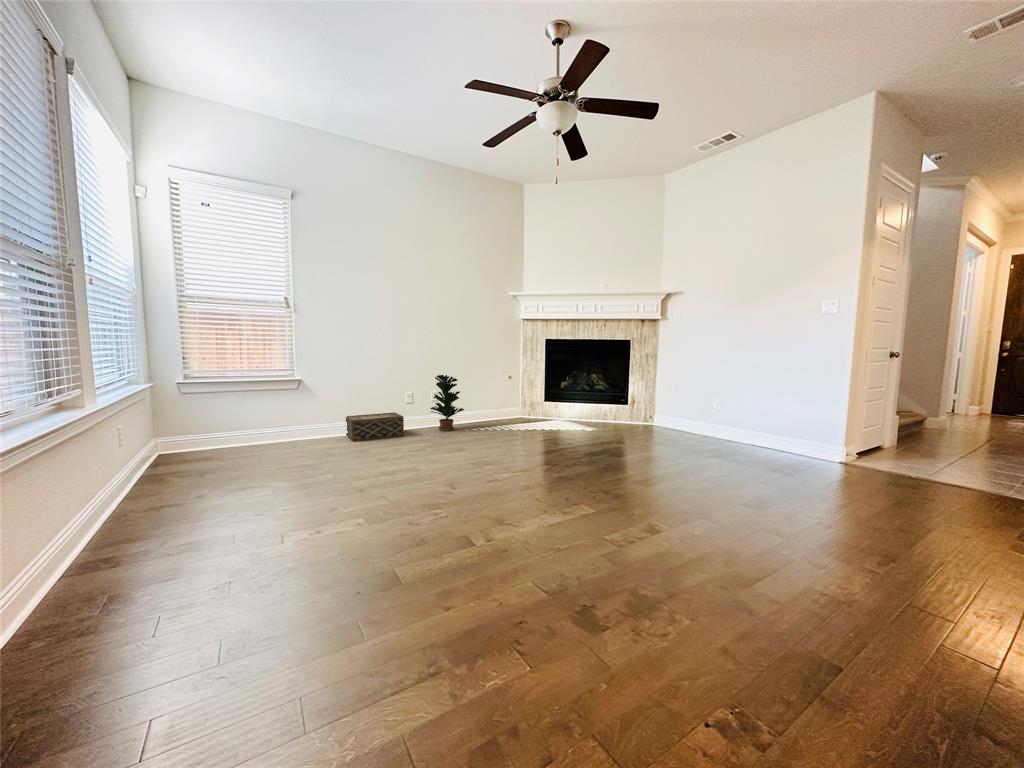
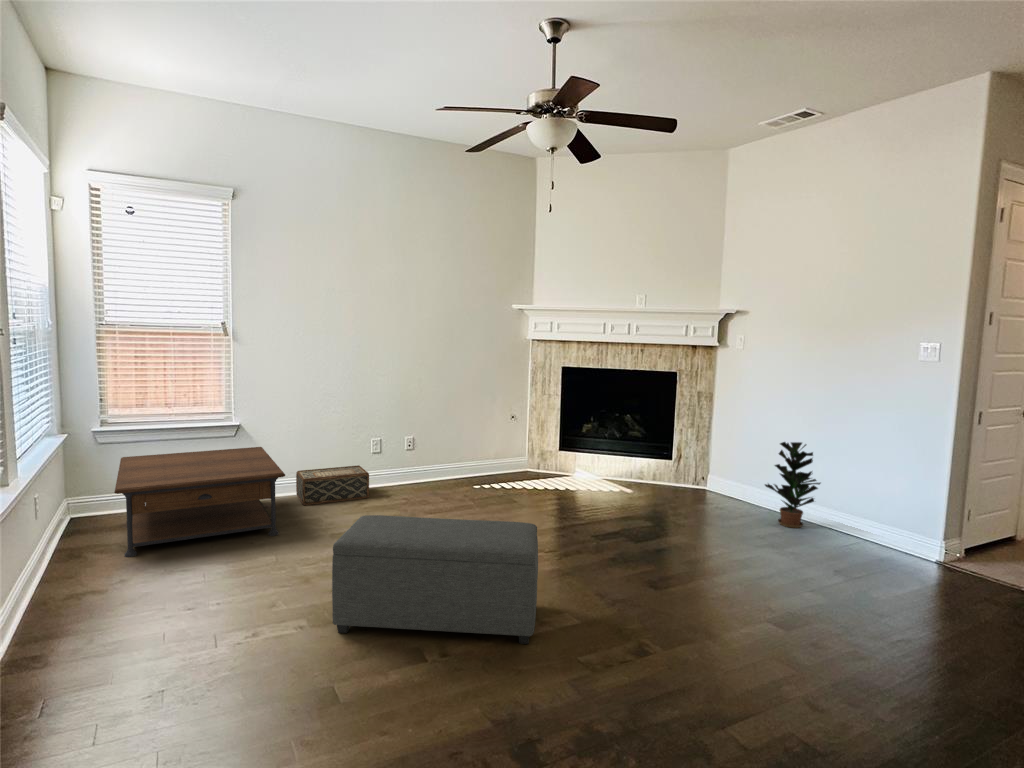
potted plant: present [431,375,464,431] -> present [765,442,820,528]
coffee table: none [195,397,340,478] -> present [114,447,285,557]
ottoman: none [390,429,563,524] -> present [332,515,538,644]

